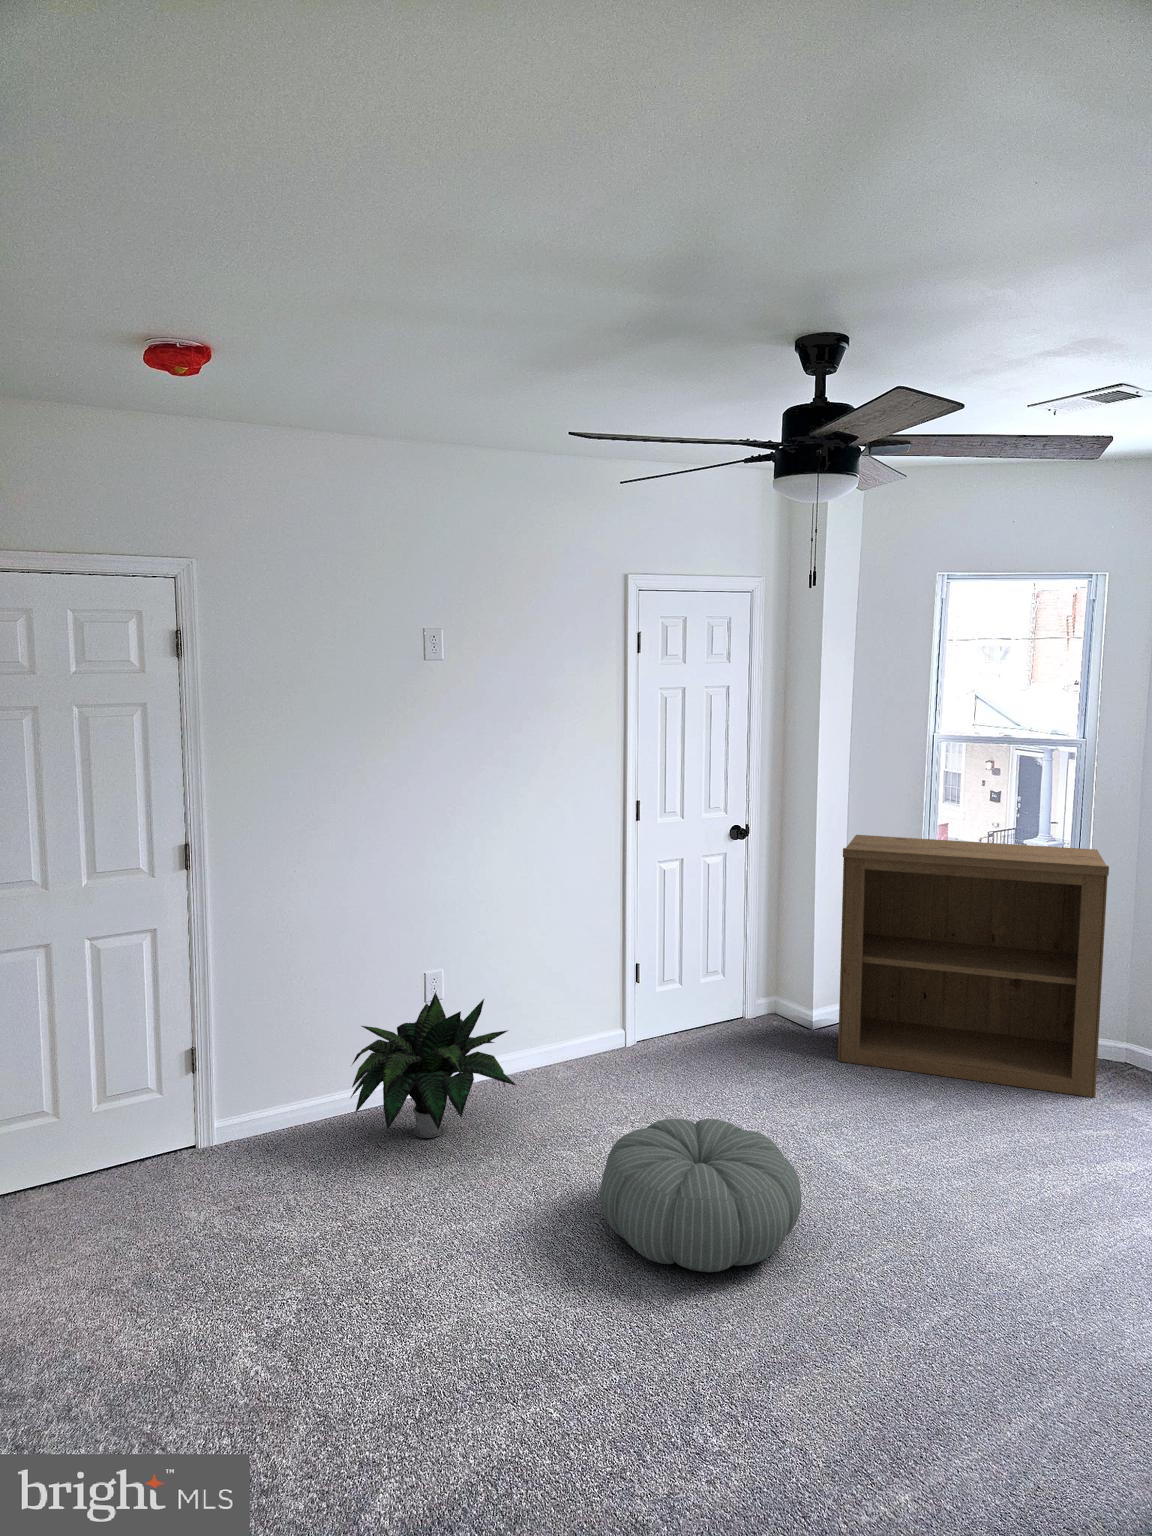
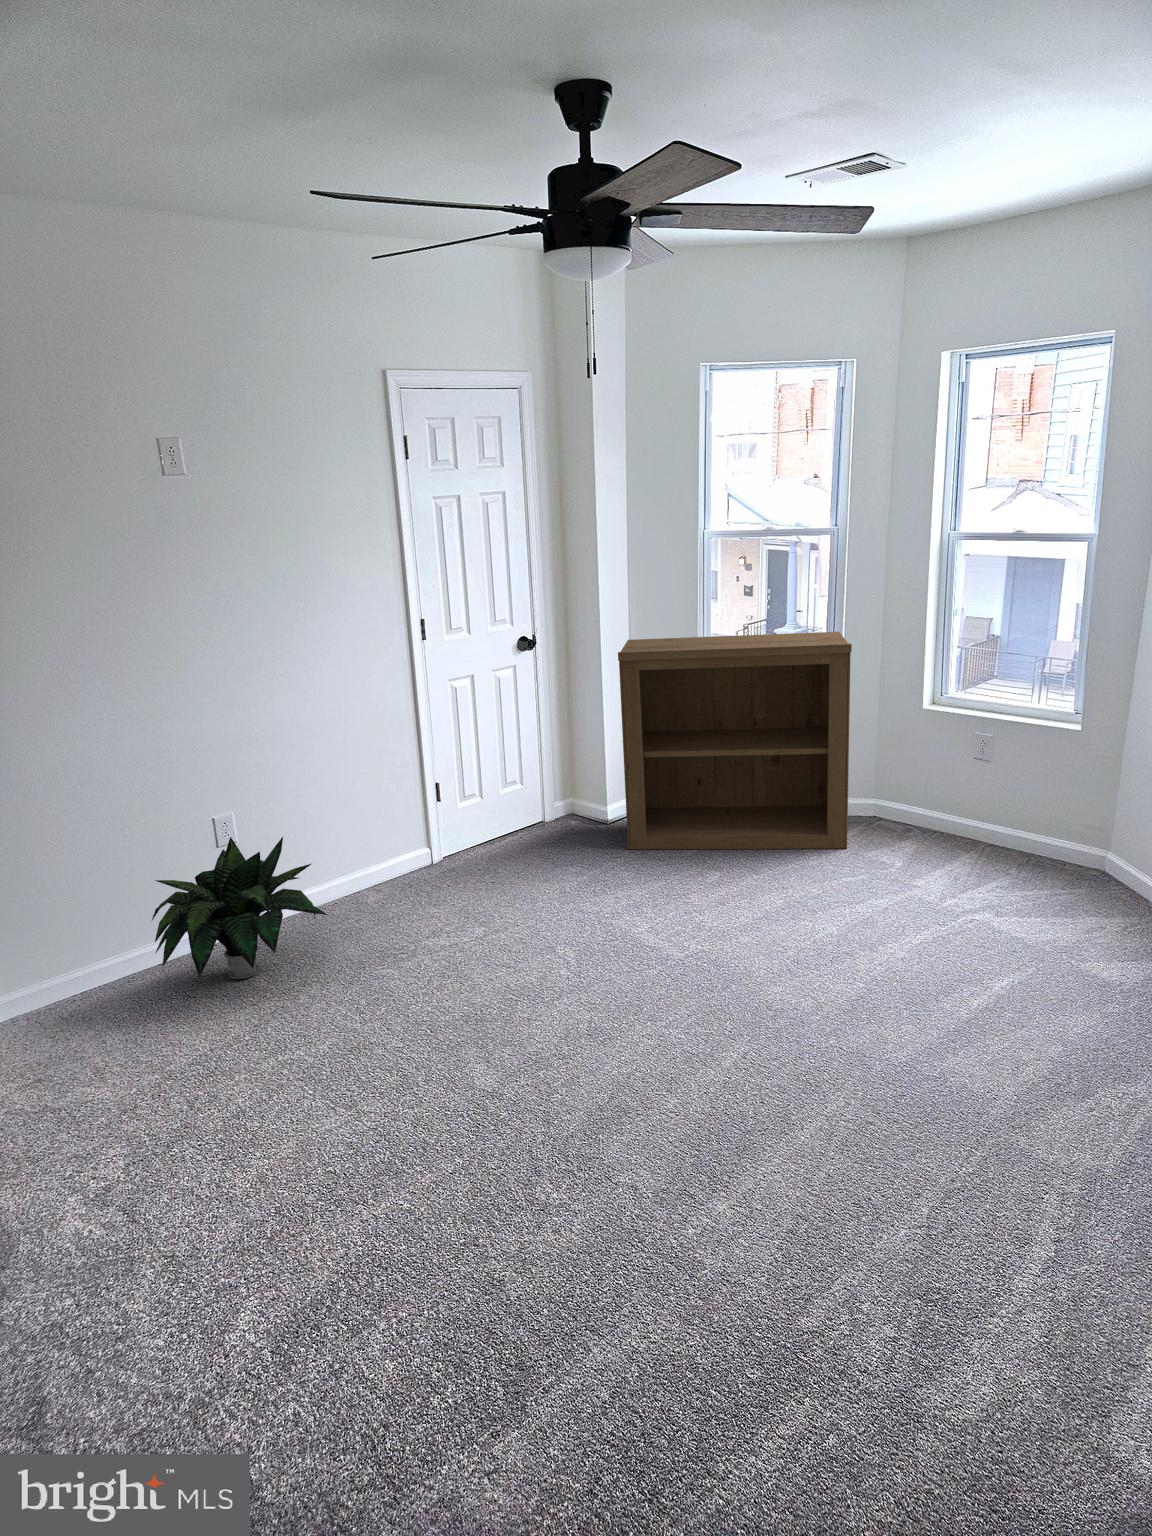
pouf: present [600,1119,801,1272] -> none [423,916,610,1053]

